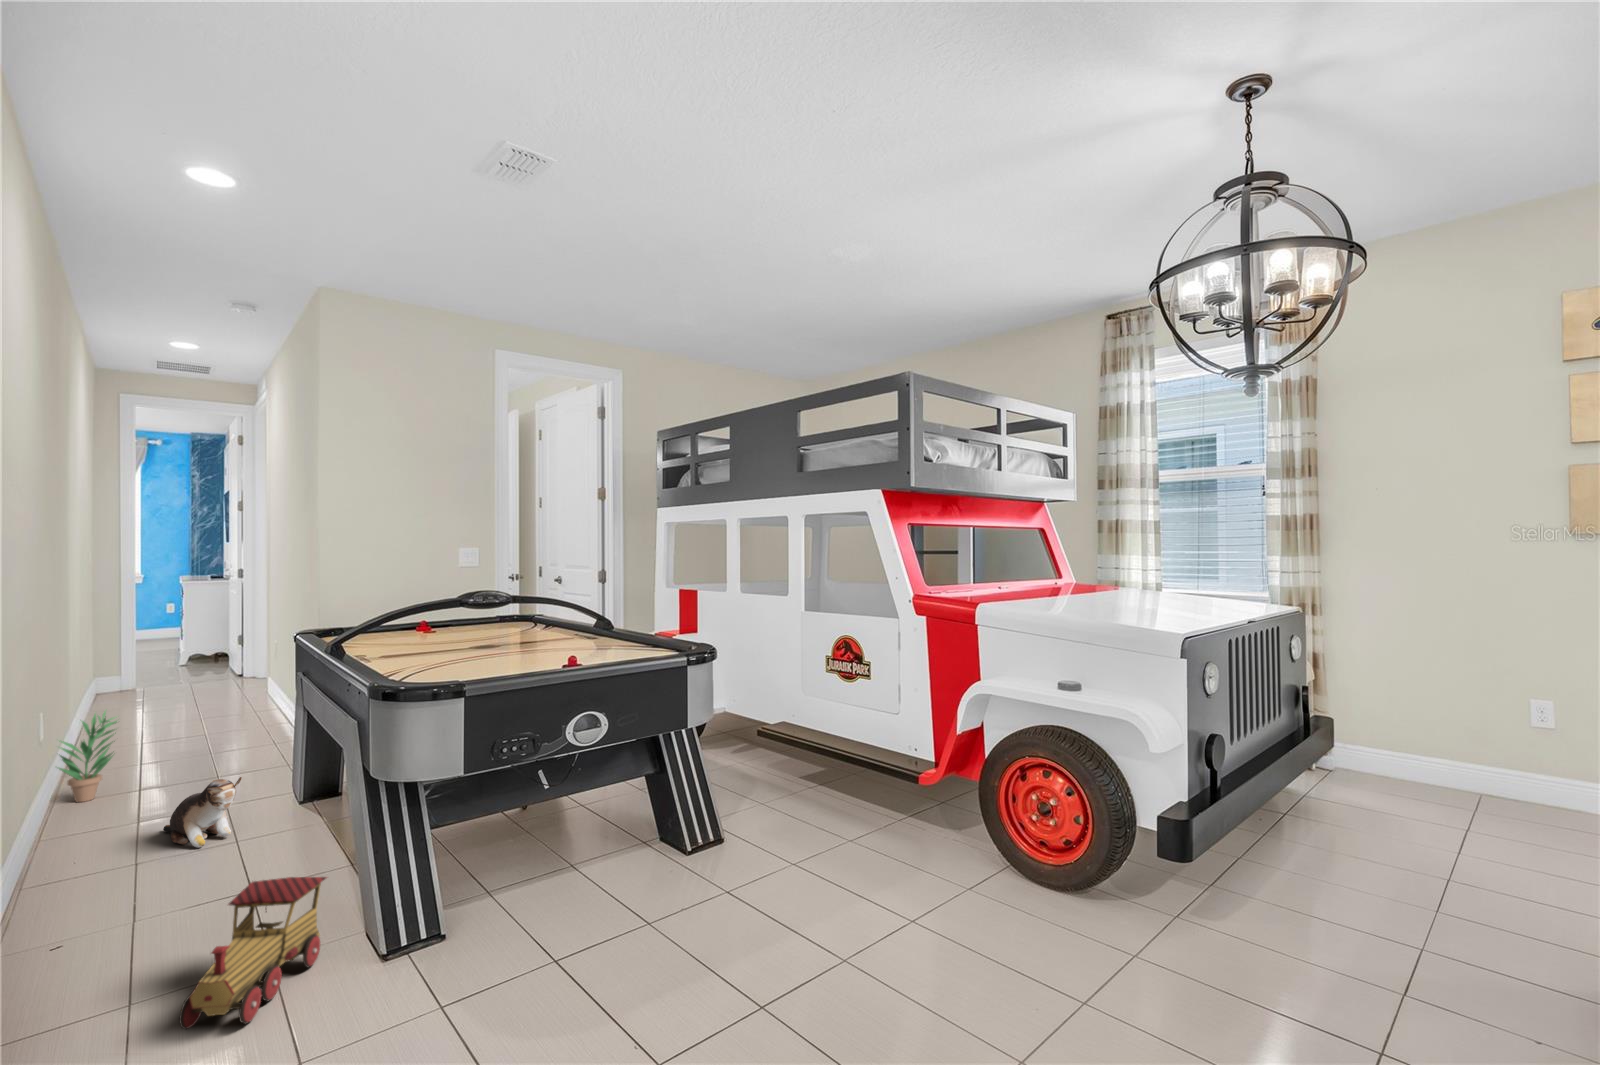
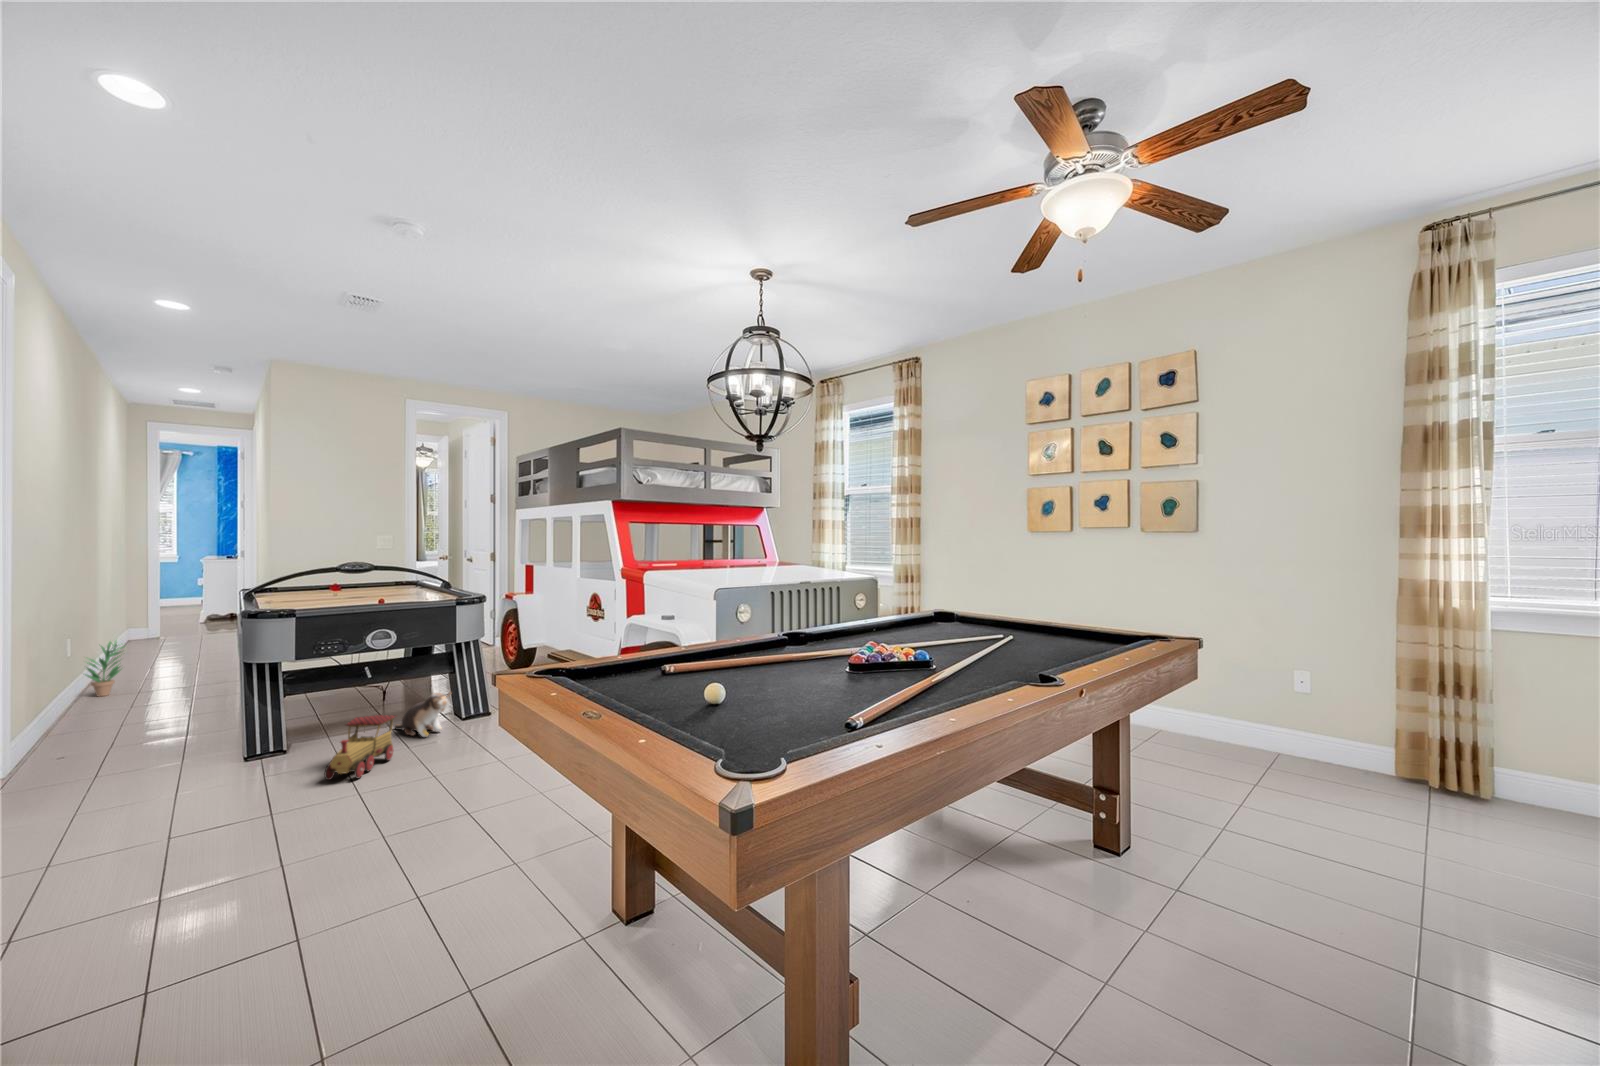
plush toy: present [163,777,242,848] -> present [395,692,451,737]
toy train: present [179,877,326,1029] -> present [325,715,395,780]

